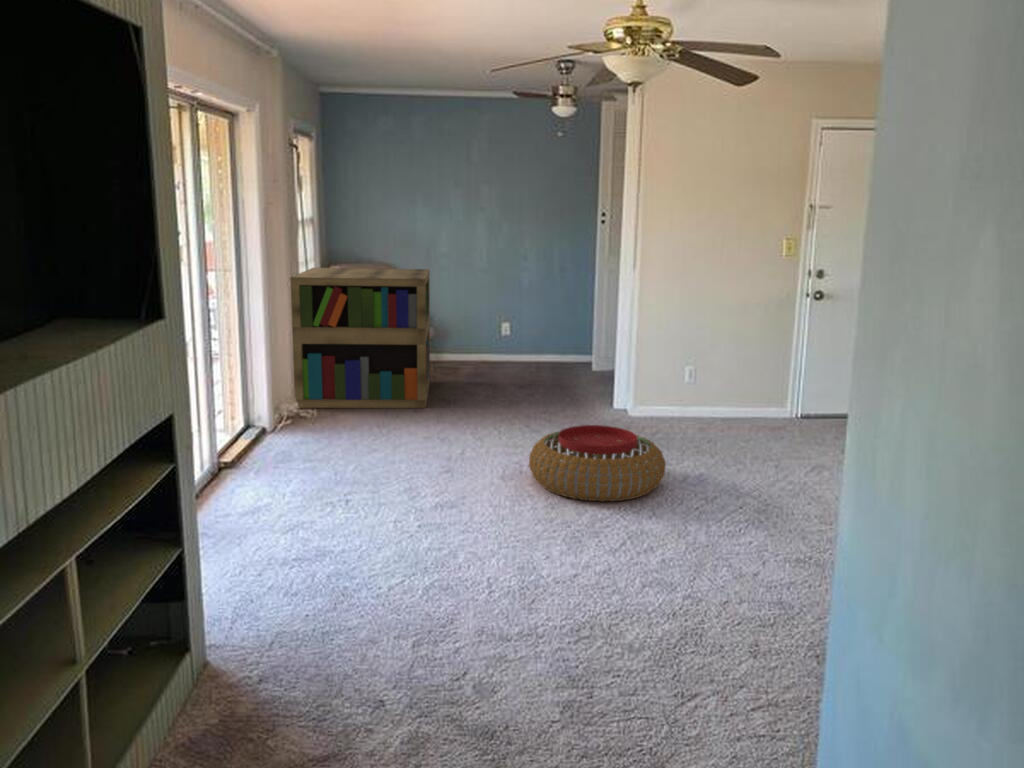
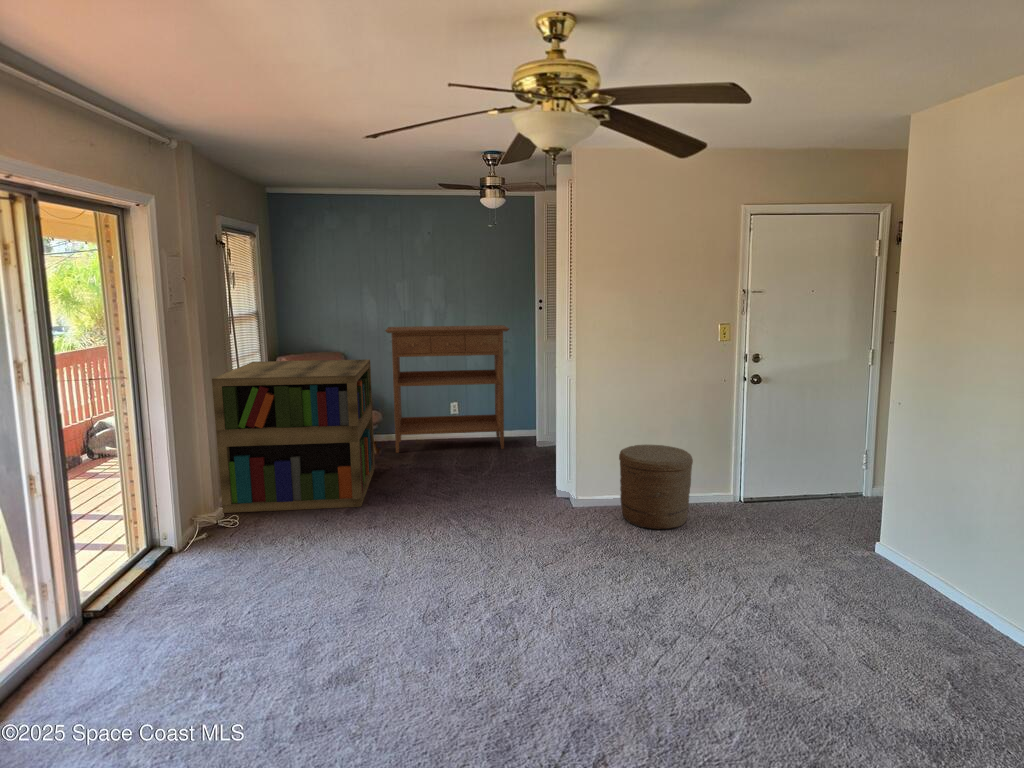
console table: none [442,239,571,371] -> present [385,325,509,453]
woven basket: none [678,356,750,433] -> present [619,445,693,530]
pouf: present [529,425,666,501] -> none [453,550,613,661]

